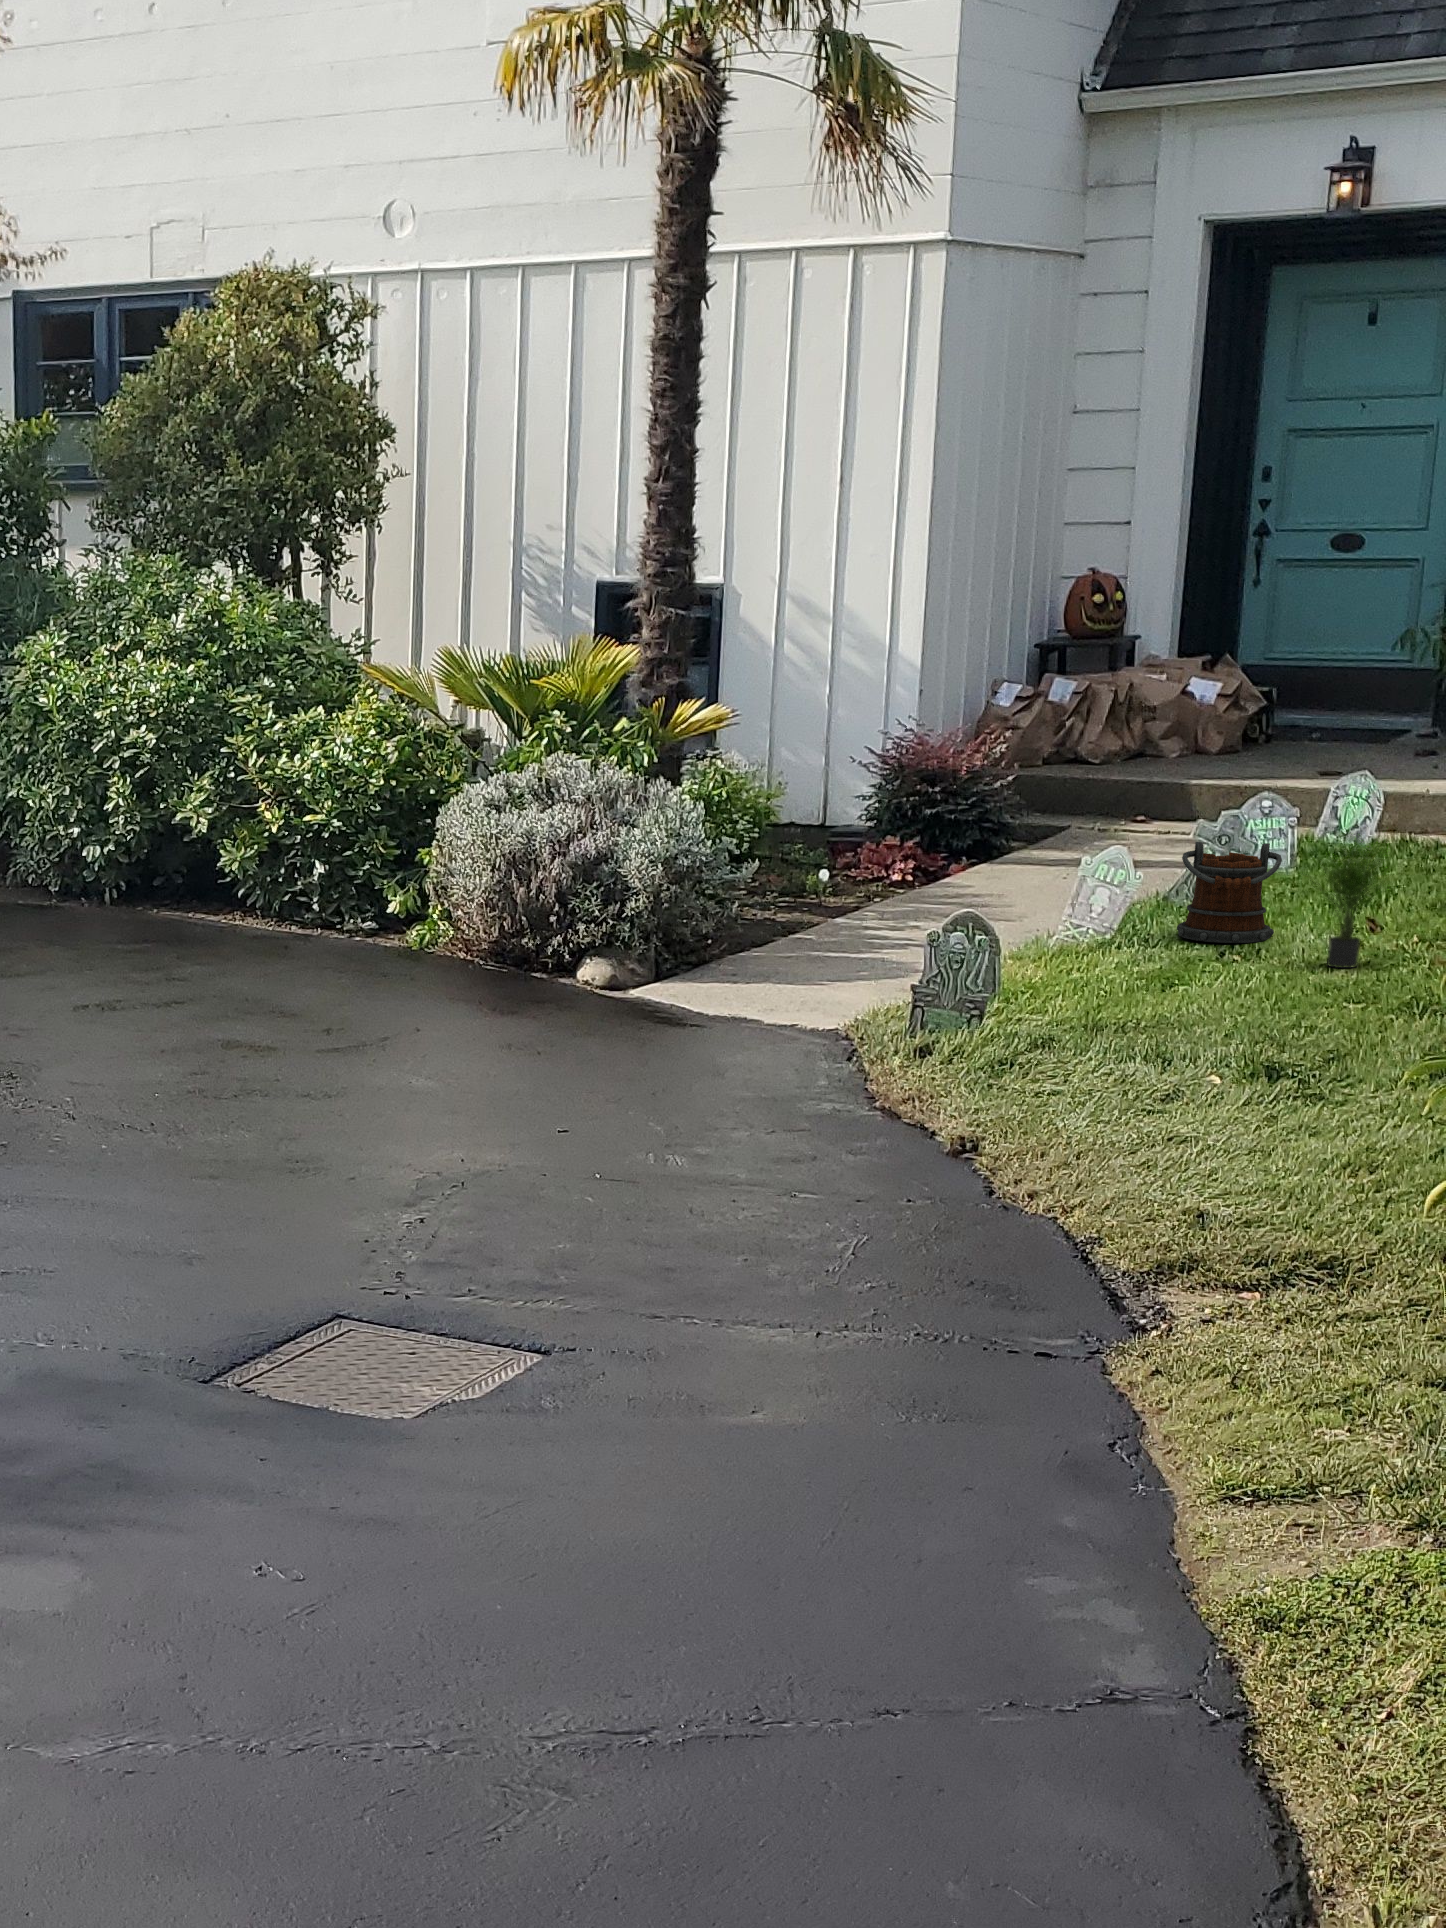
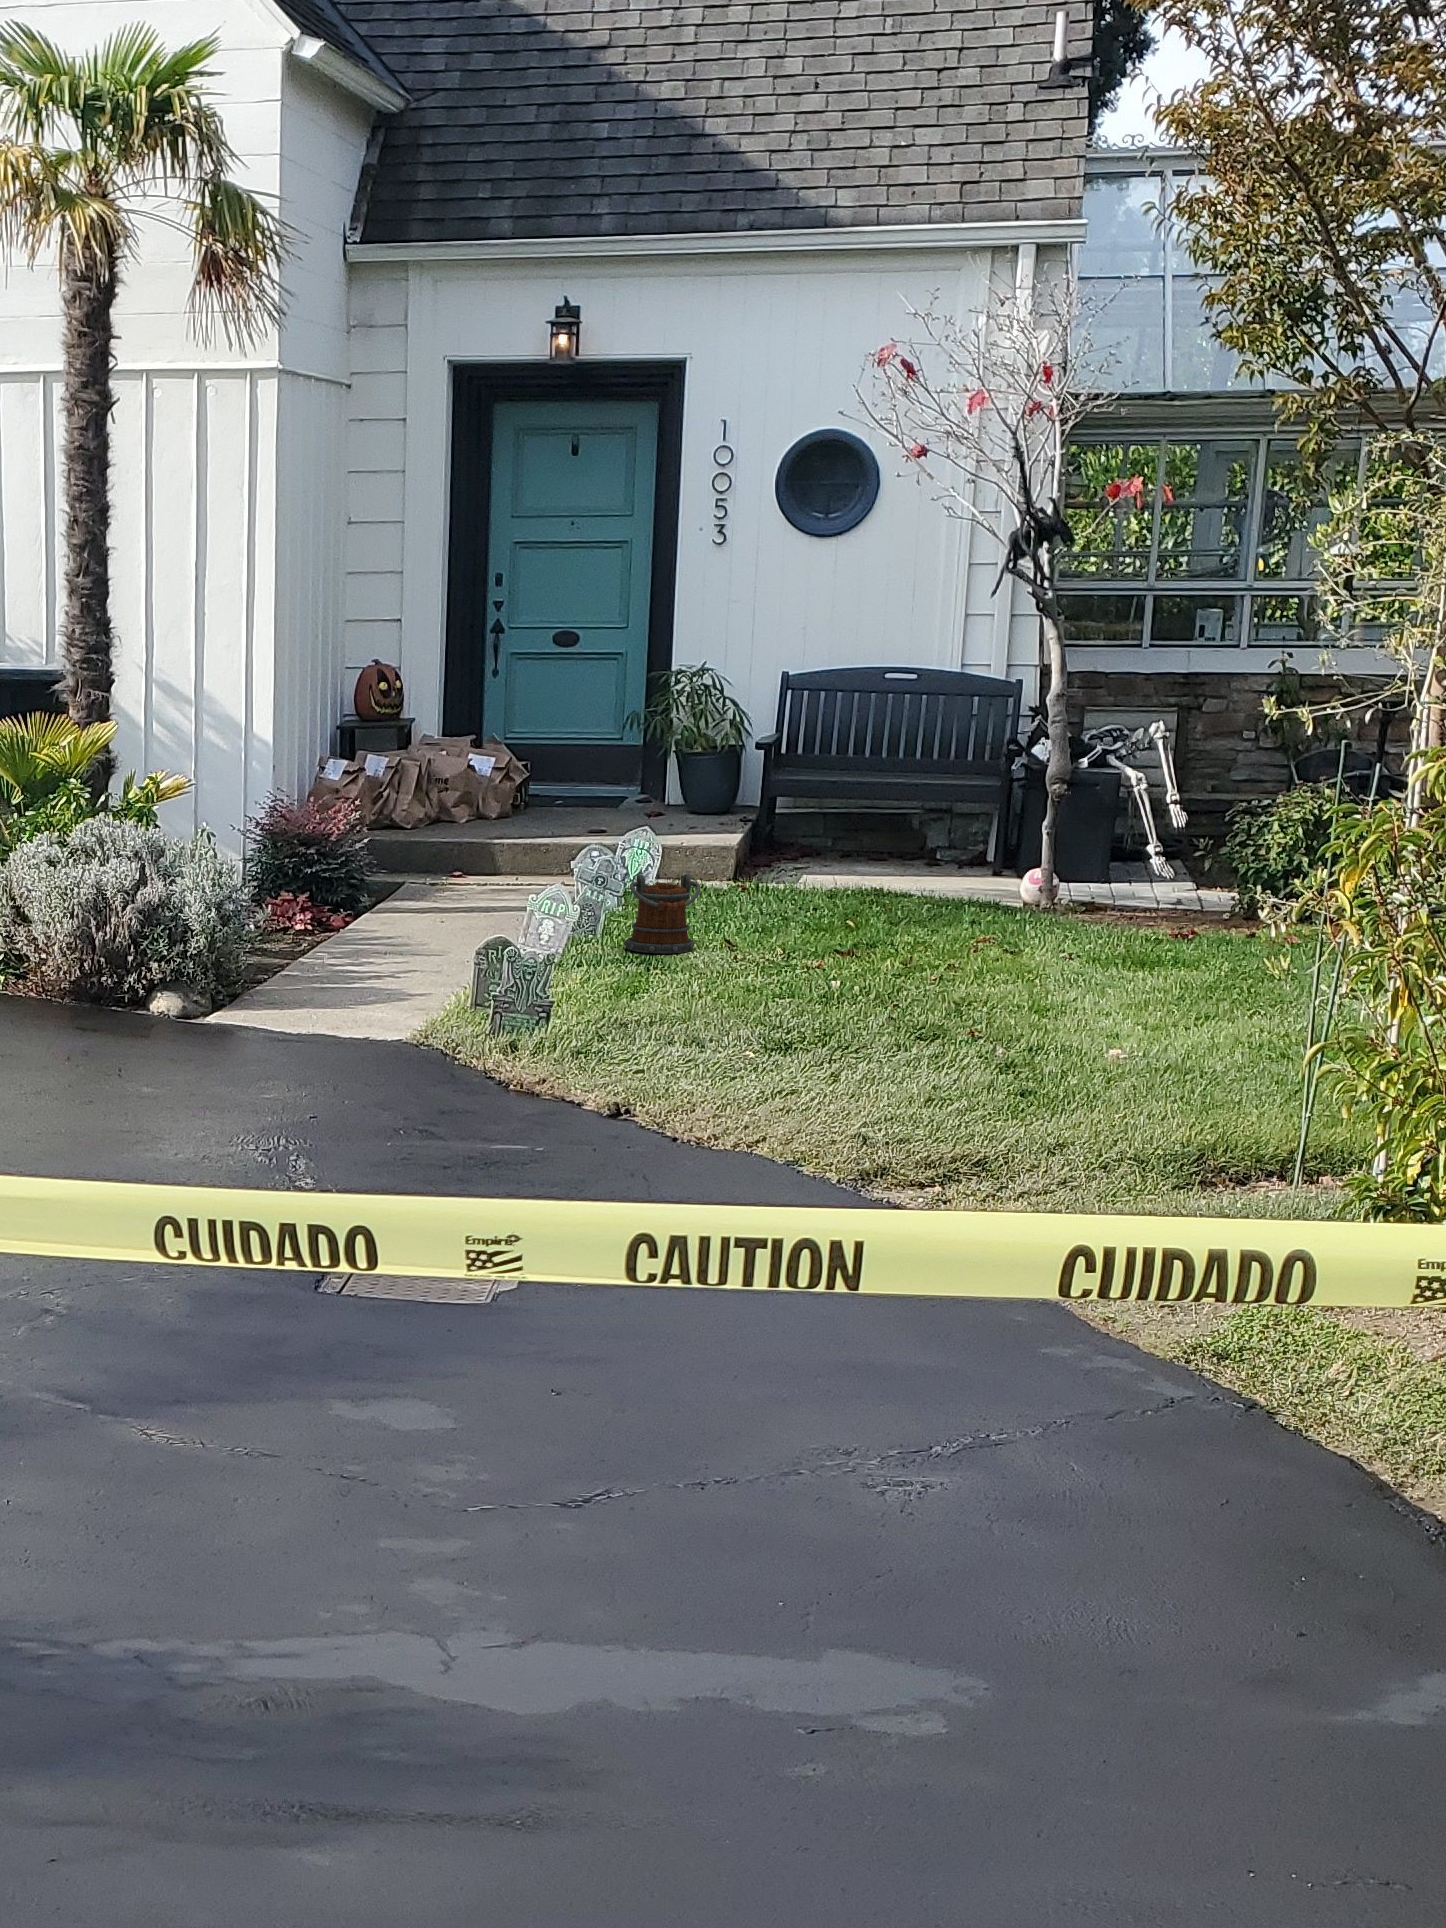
potted plant: present [1304,833,1387,968] -> none [728,857,809,968]

